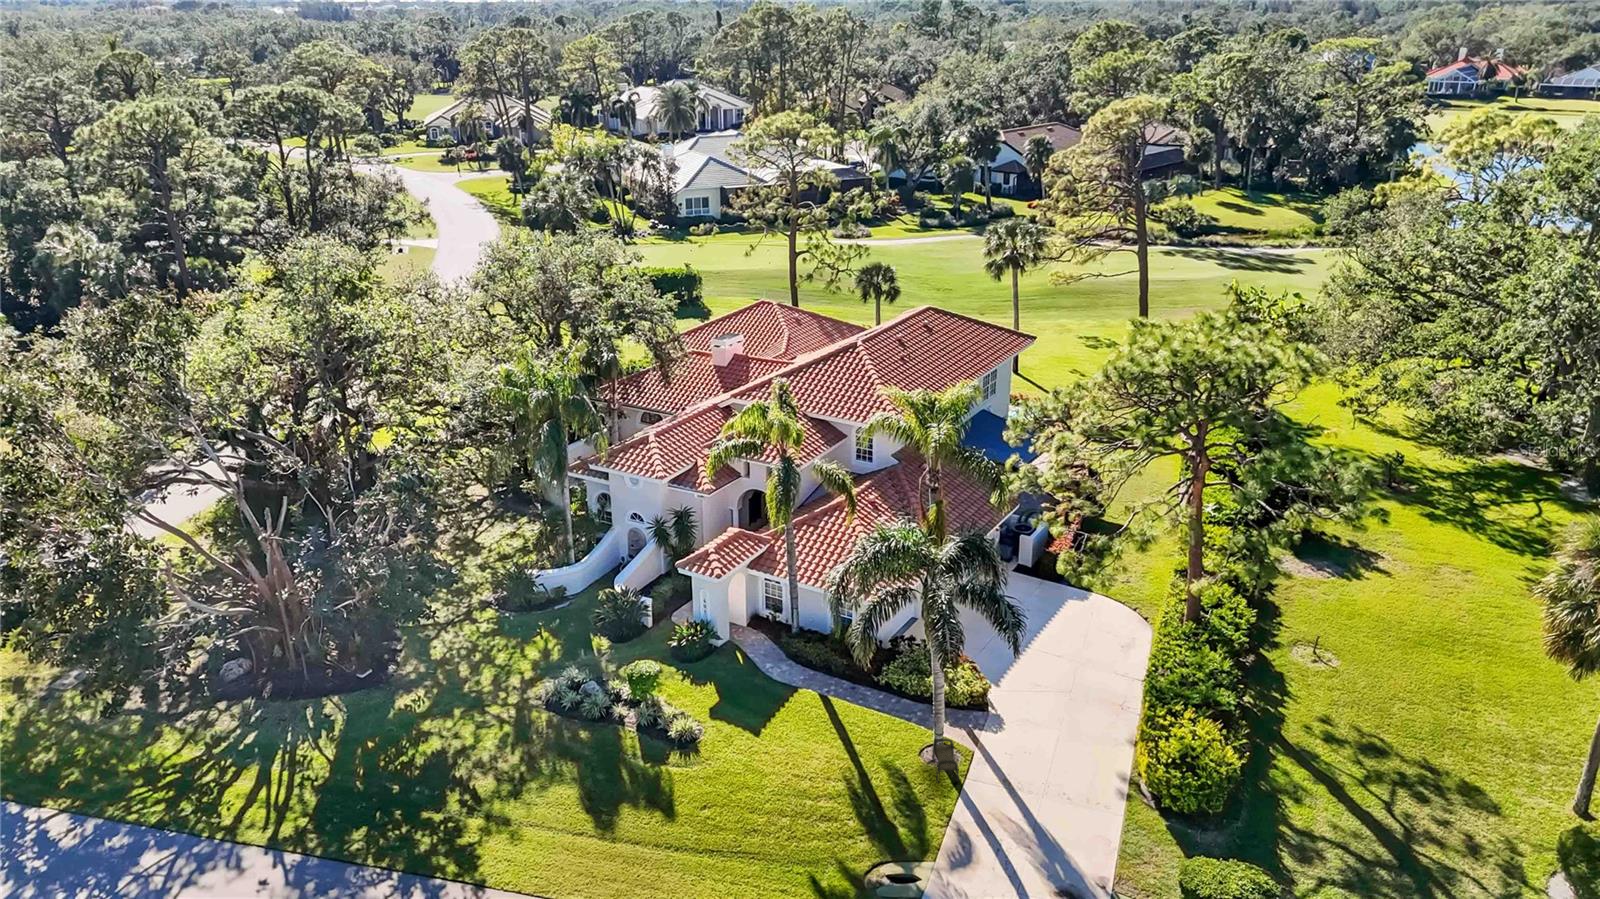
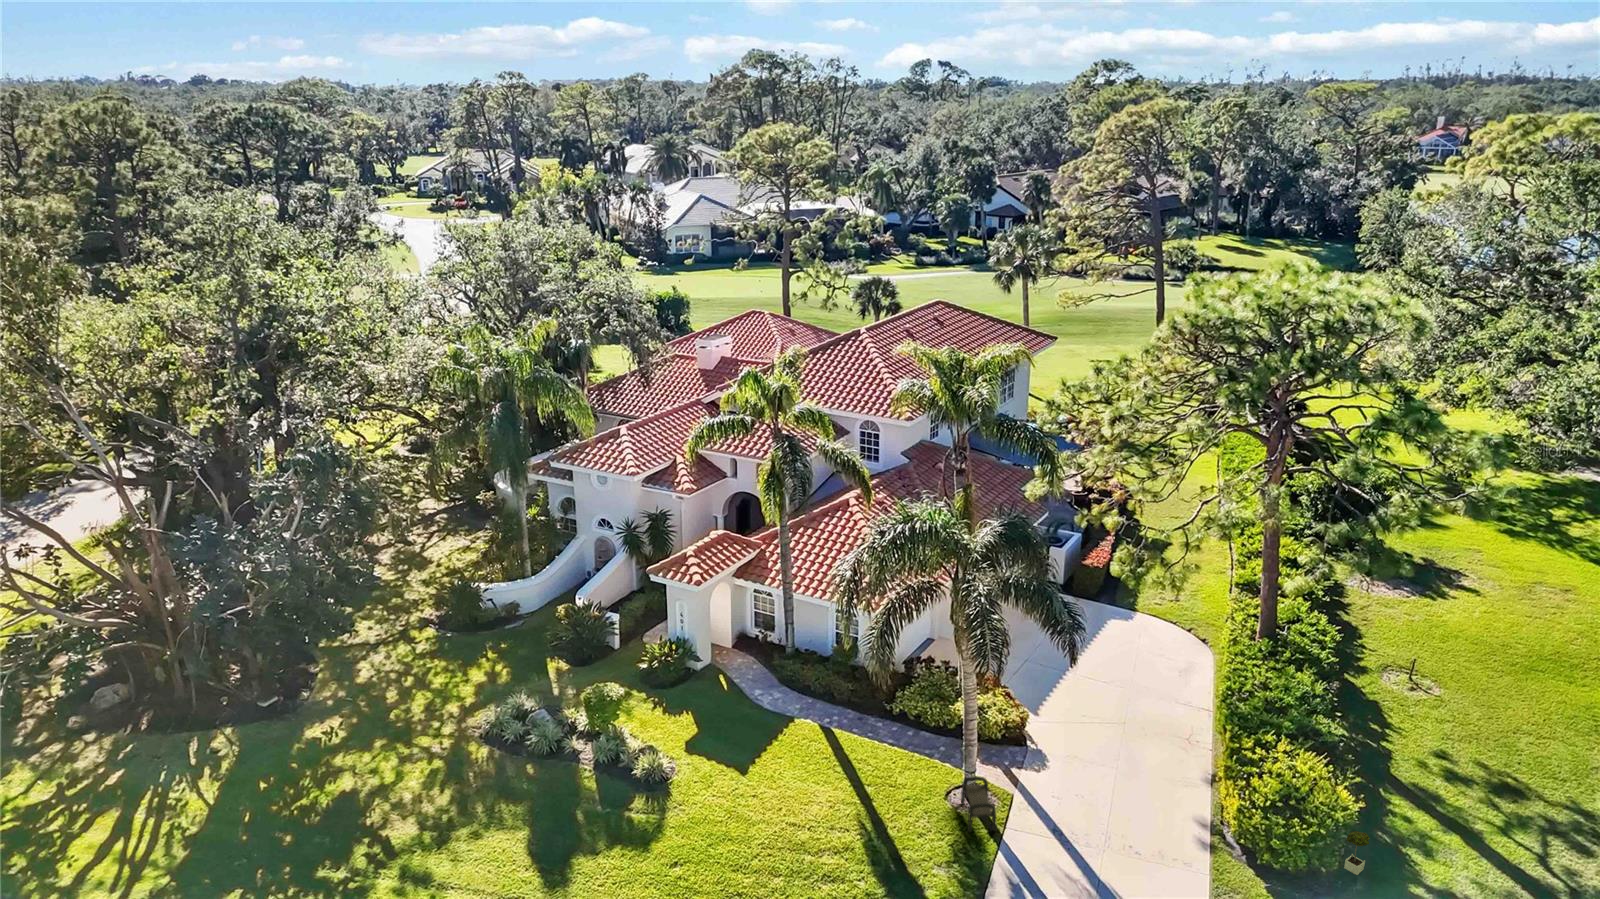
potted tree: none [1230,782,1249,816] -> present [1344,831,1370,875]

